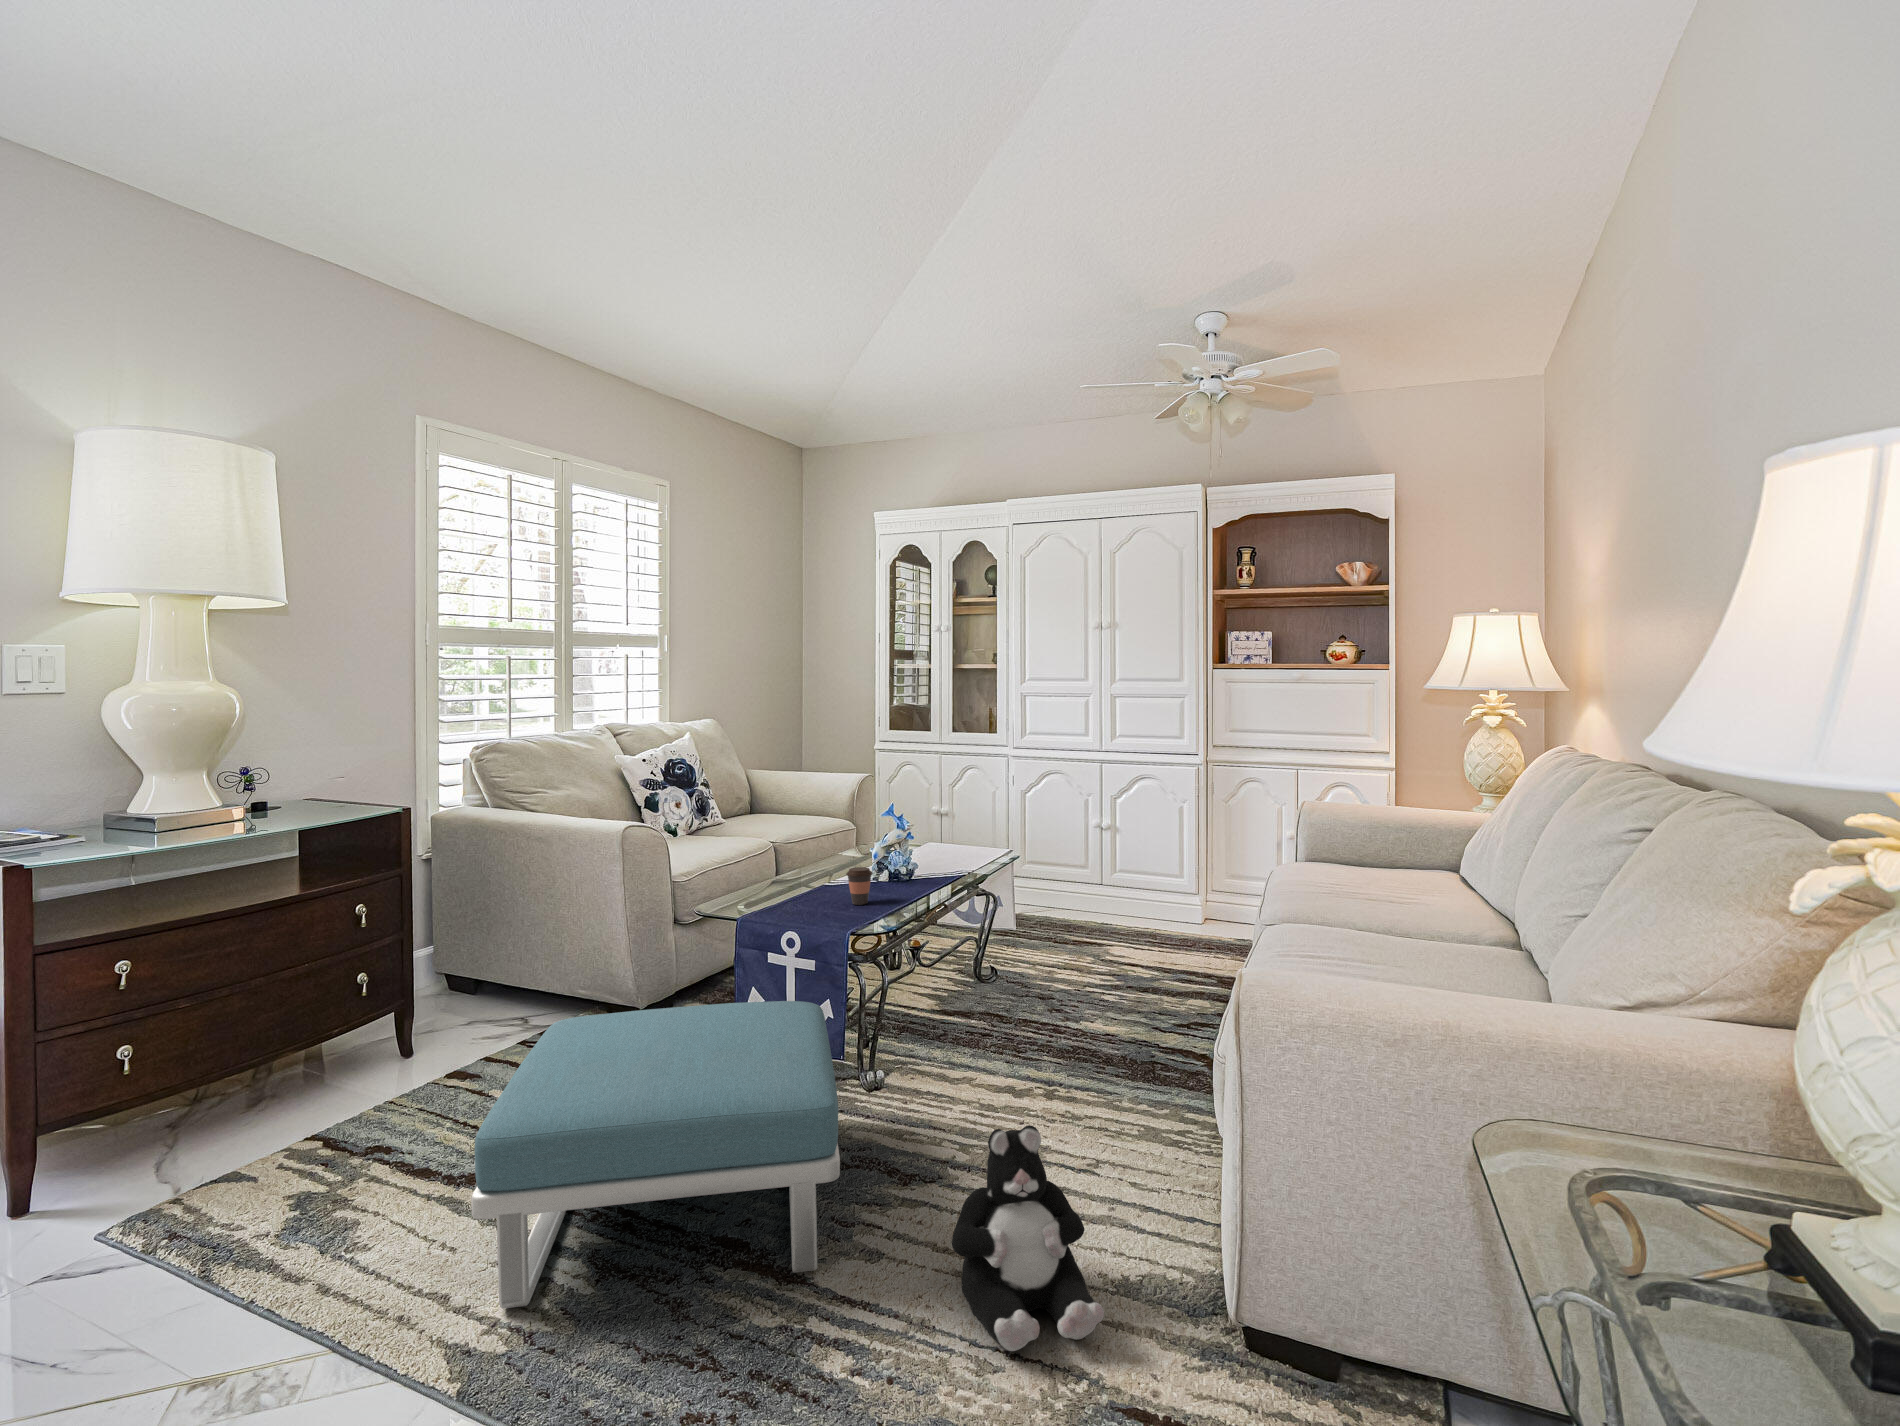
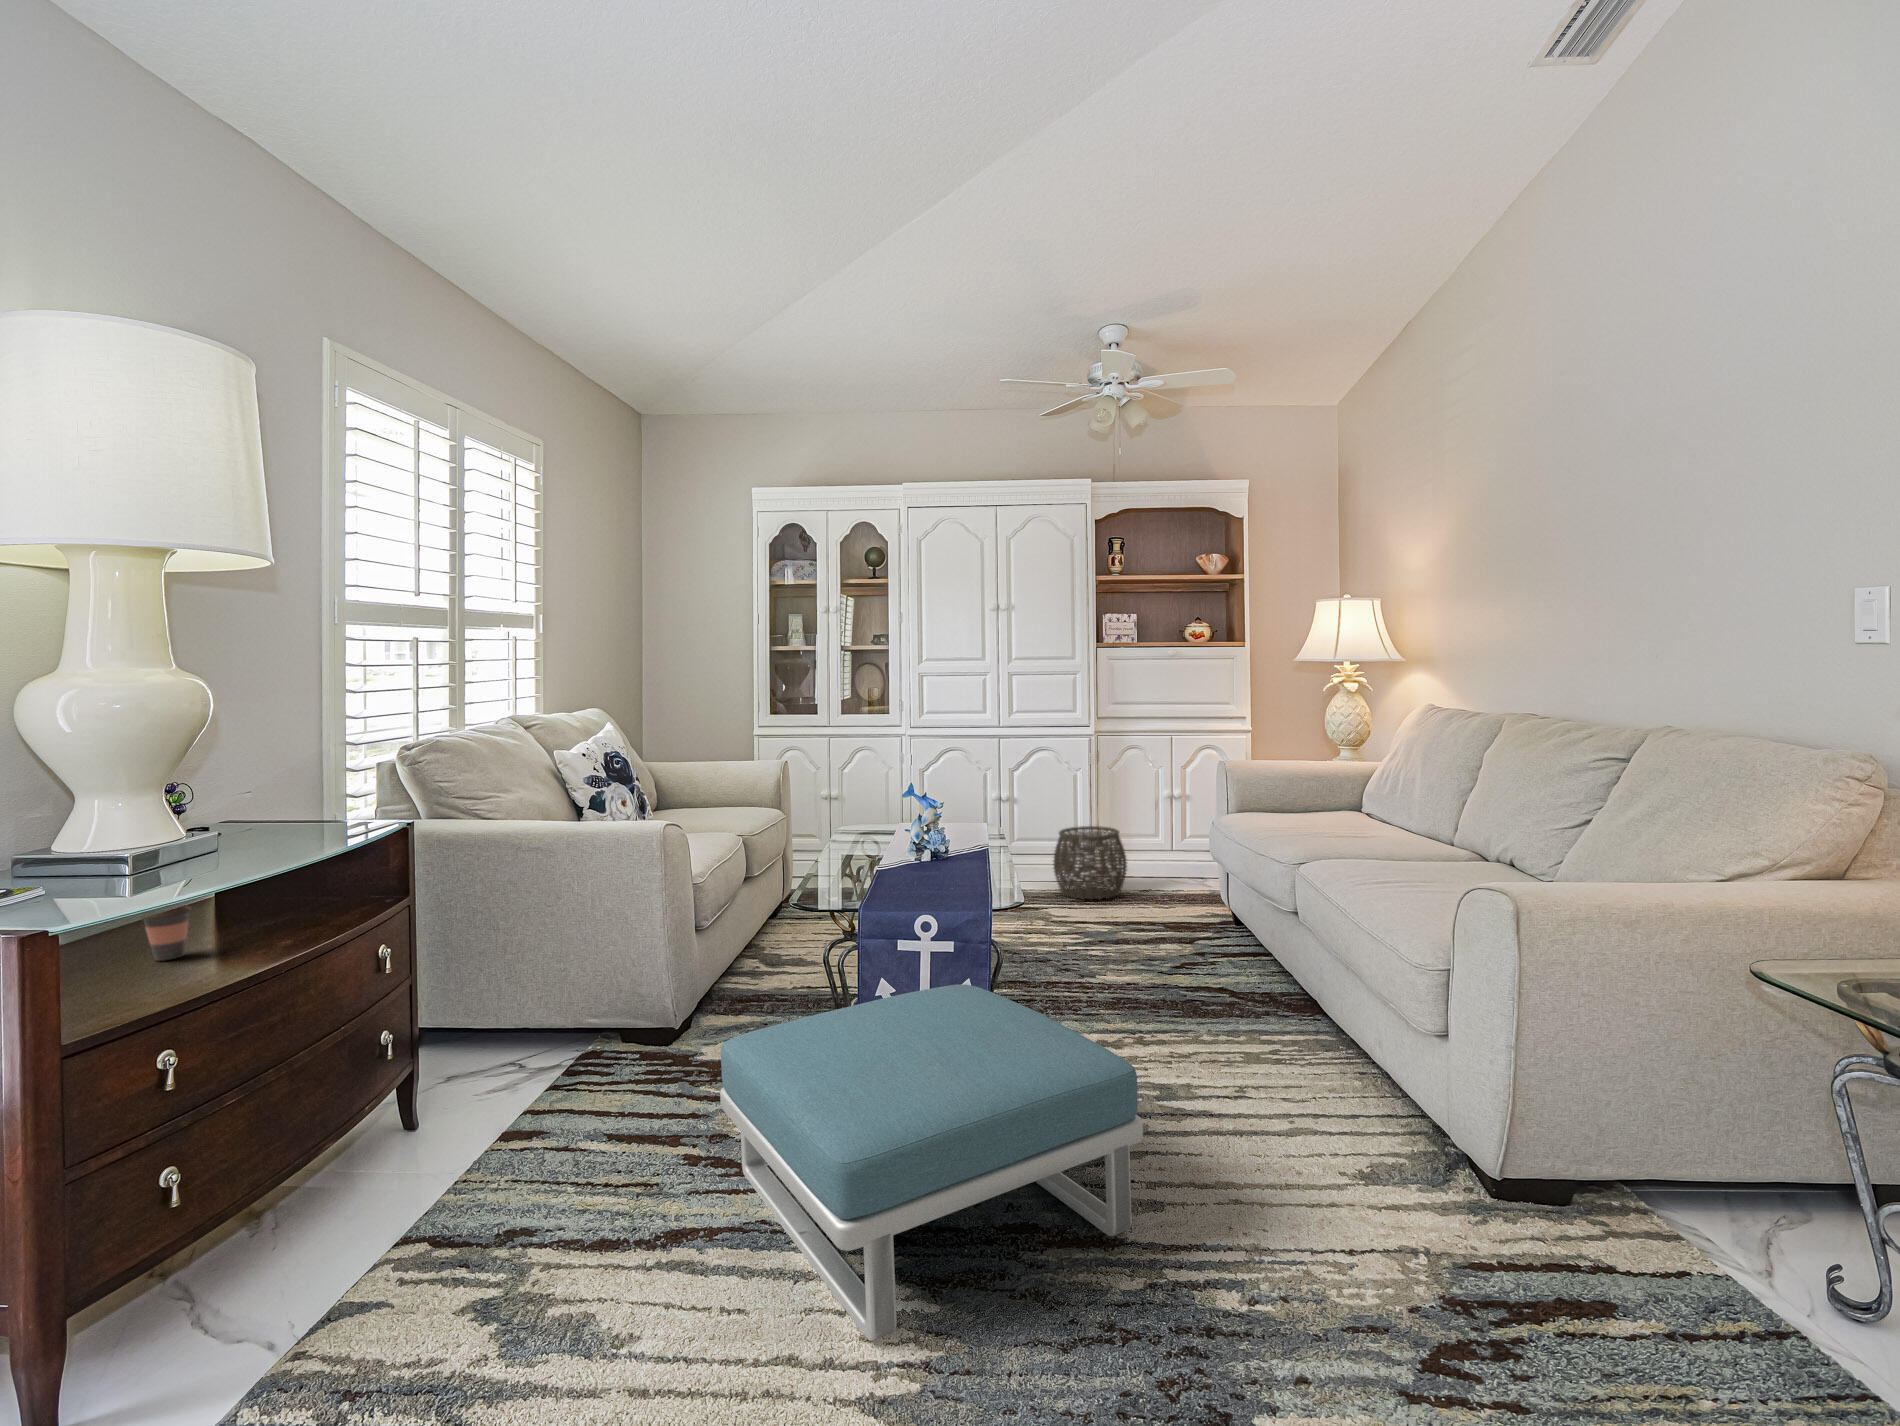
woven basket: none [1136,861,1219,942] -> present [1053,826,1127,900]
coffee cup: present [846,867,873,905] -> present [142,906,192,961]
plush toy: present [952,1126,1104,1351] -> none [1251,1056,1413,1252]

